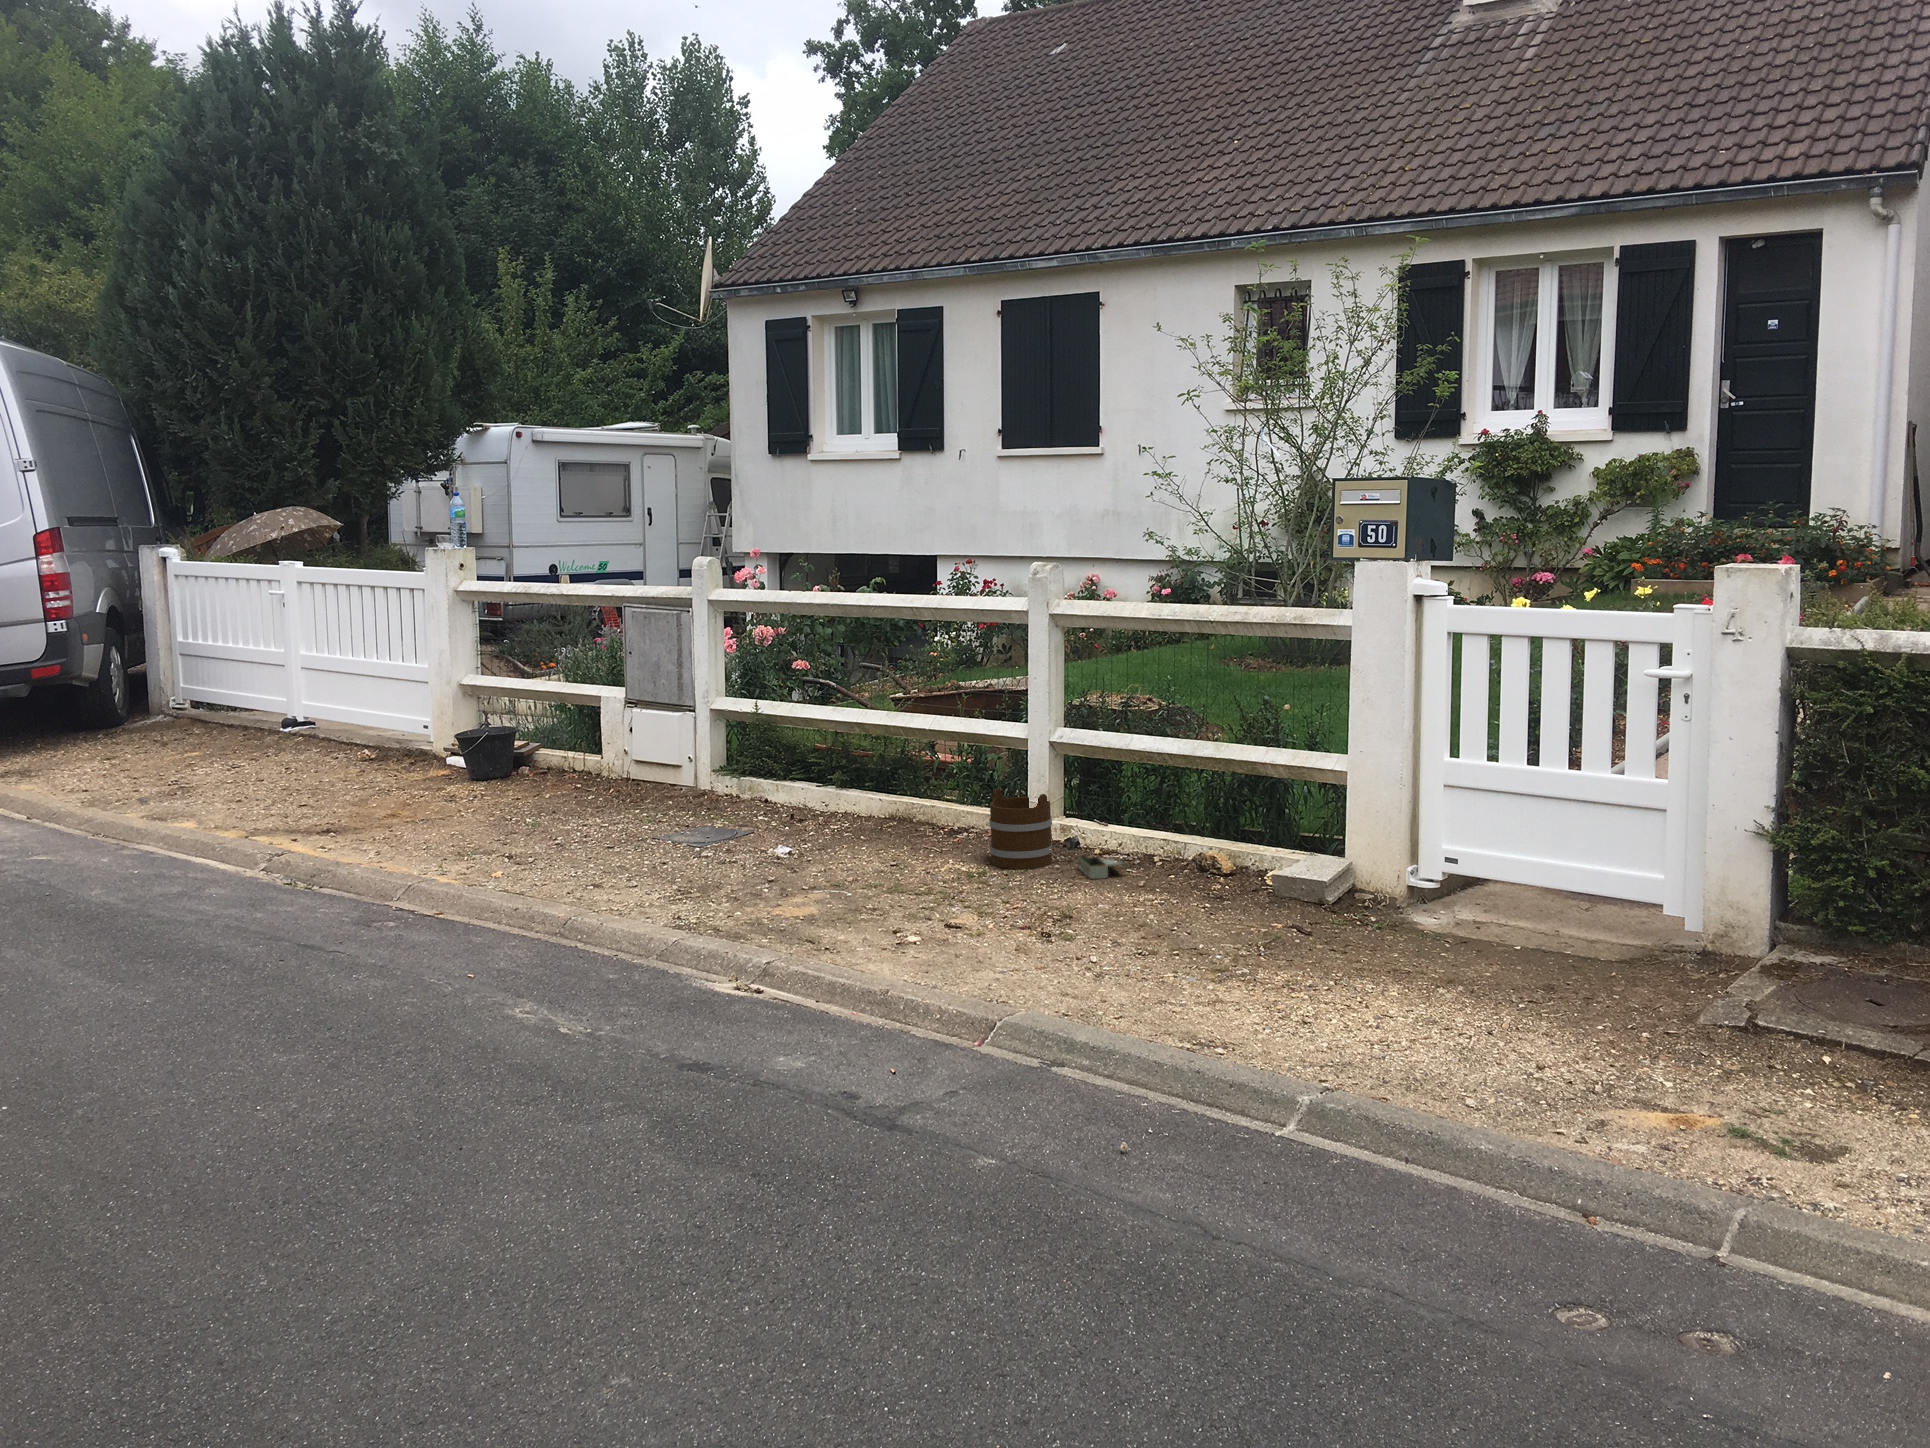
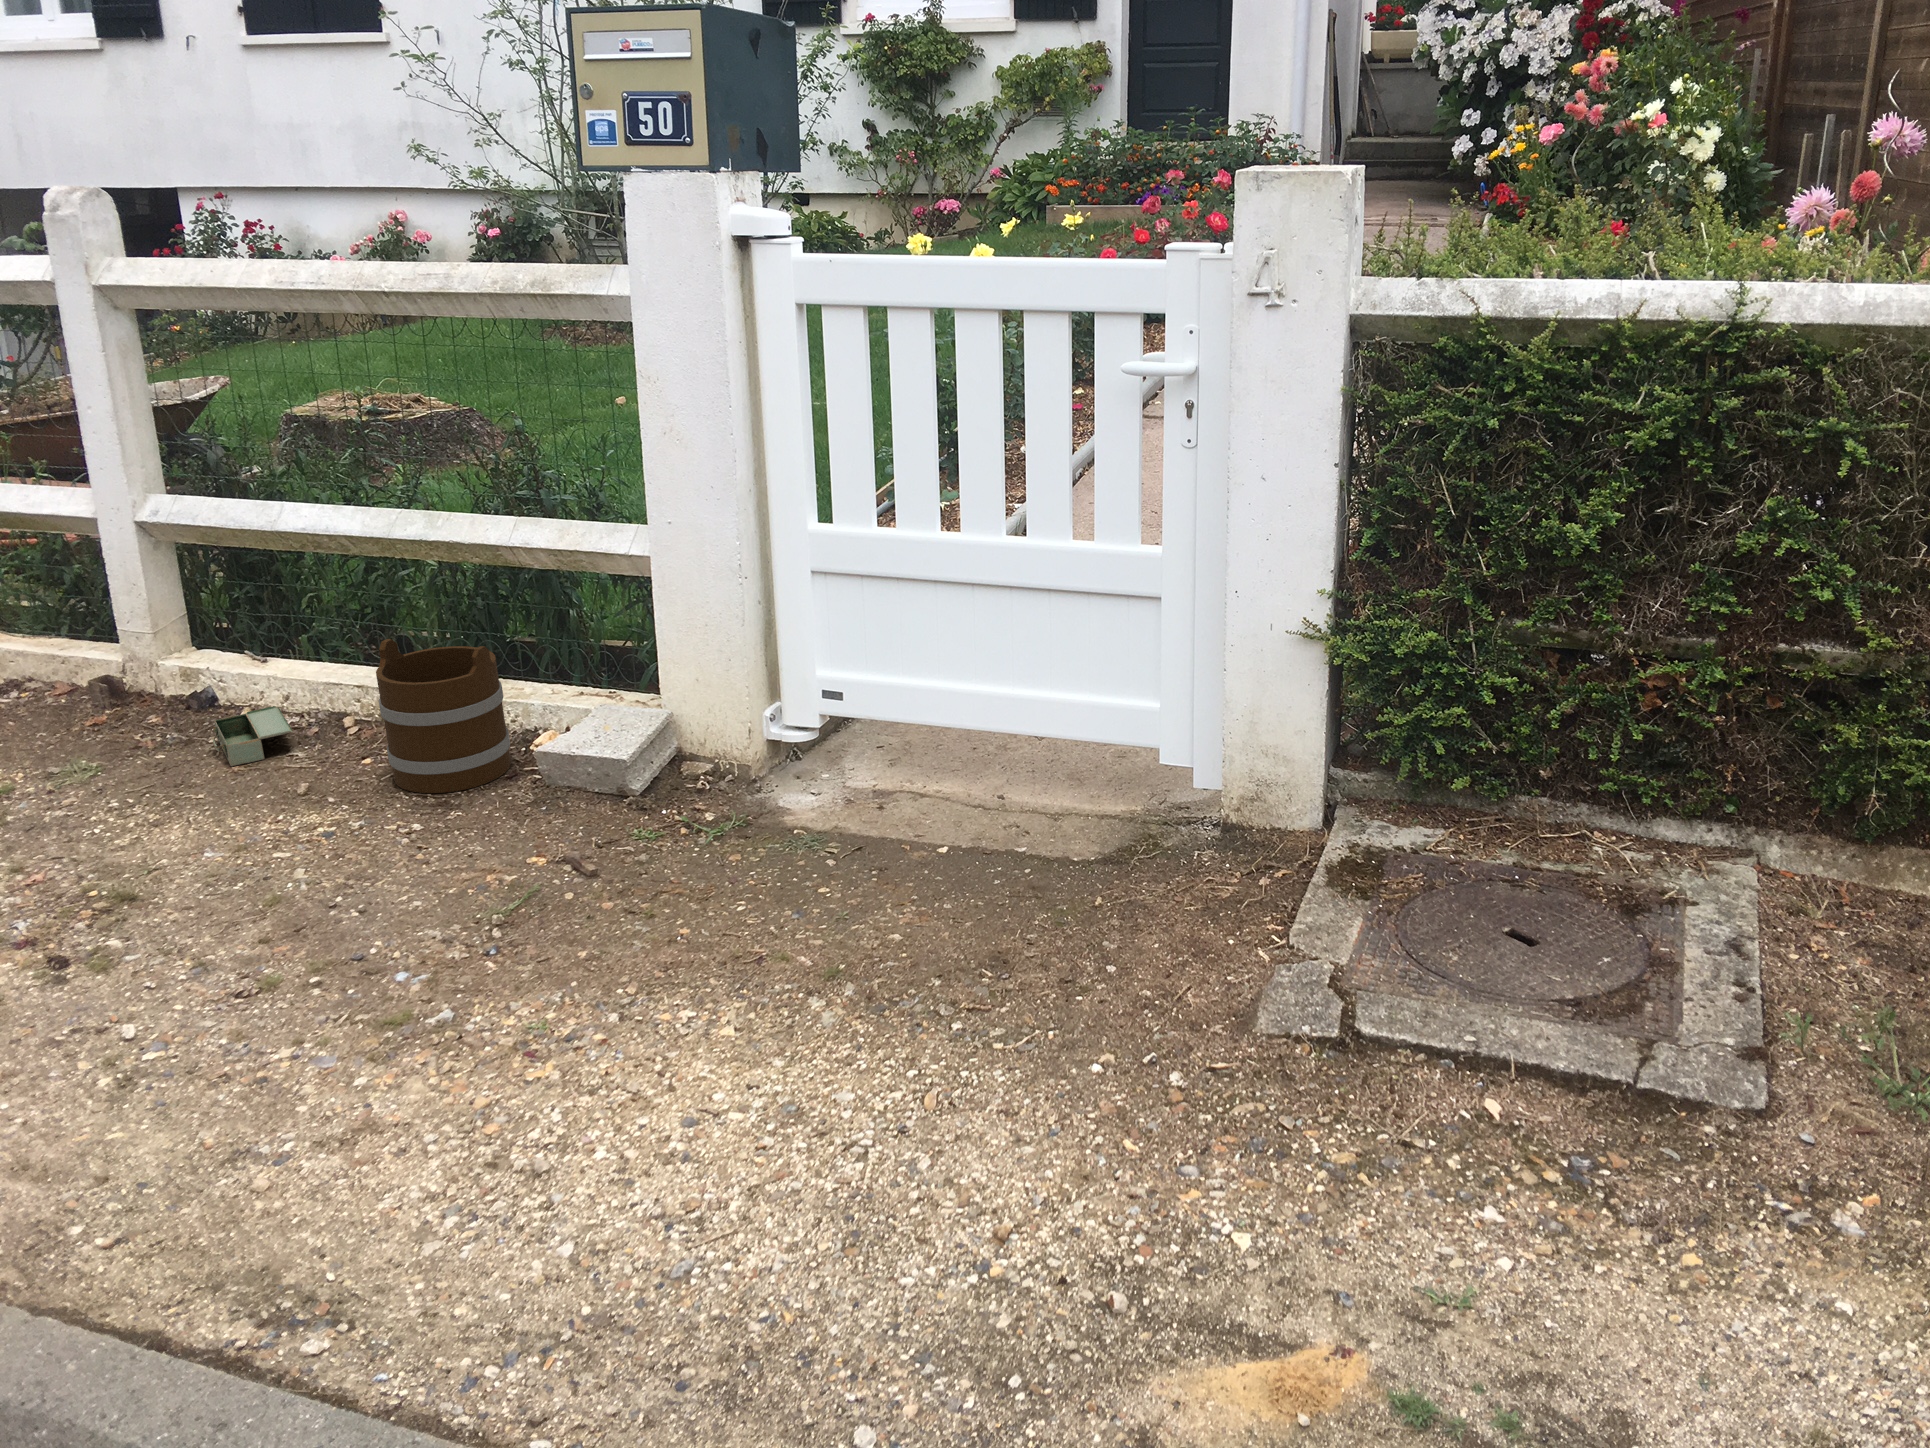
bucket: present [989,788,1053,869] -> present [376,639,511,793]

